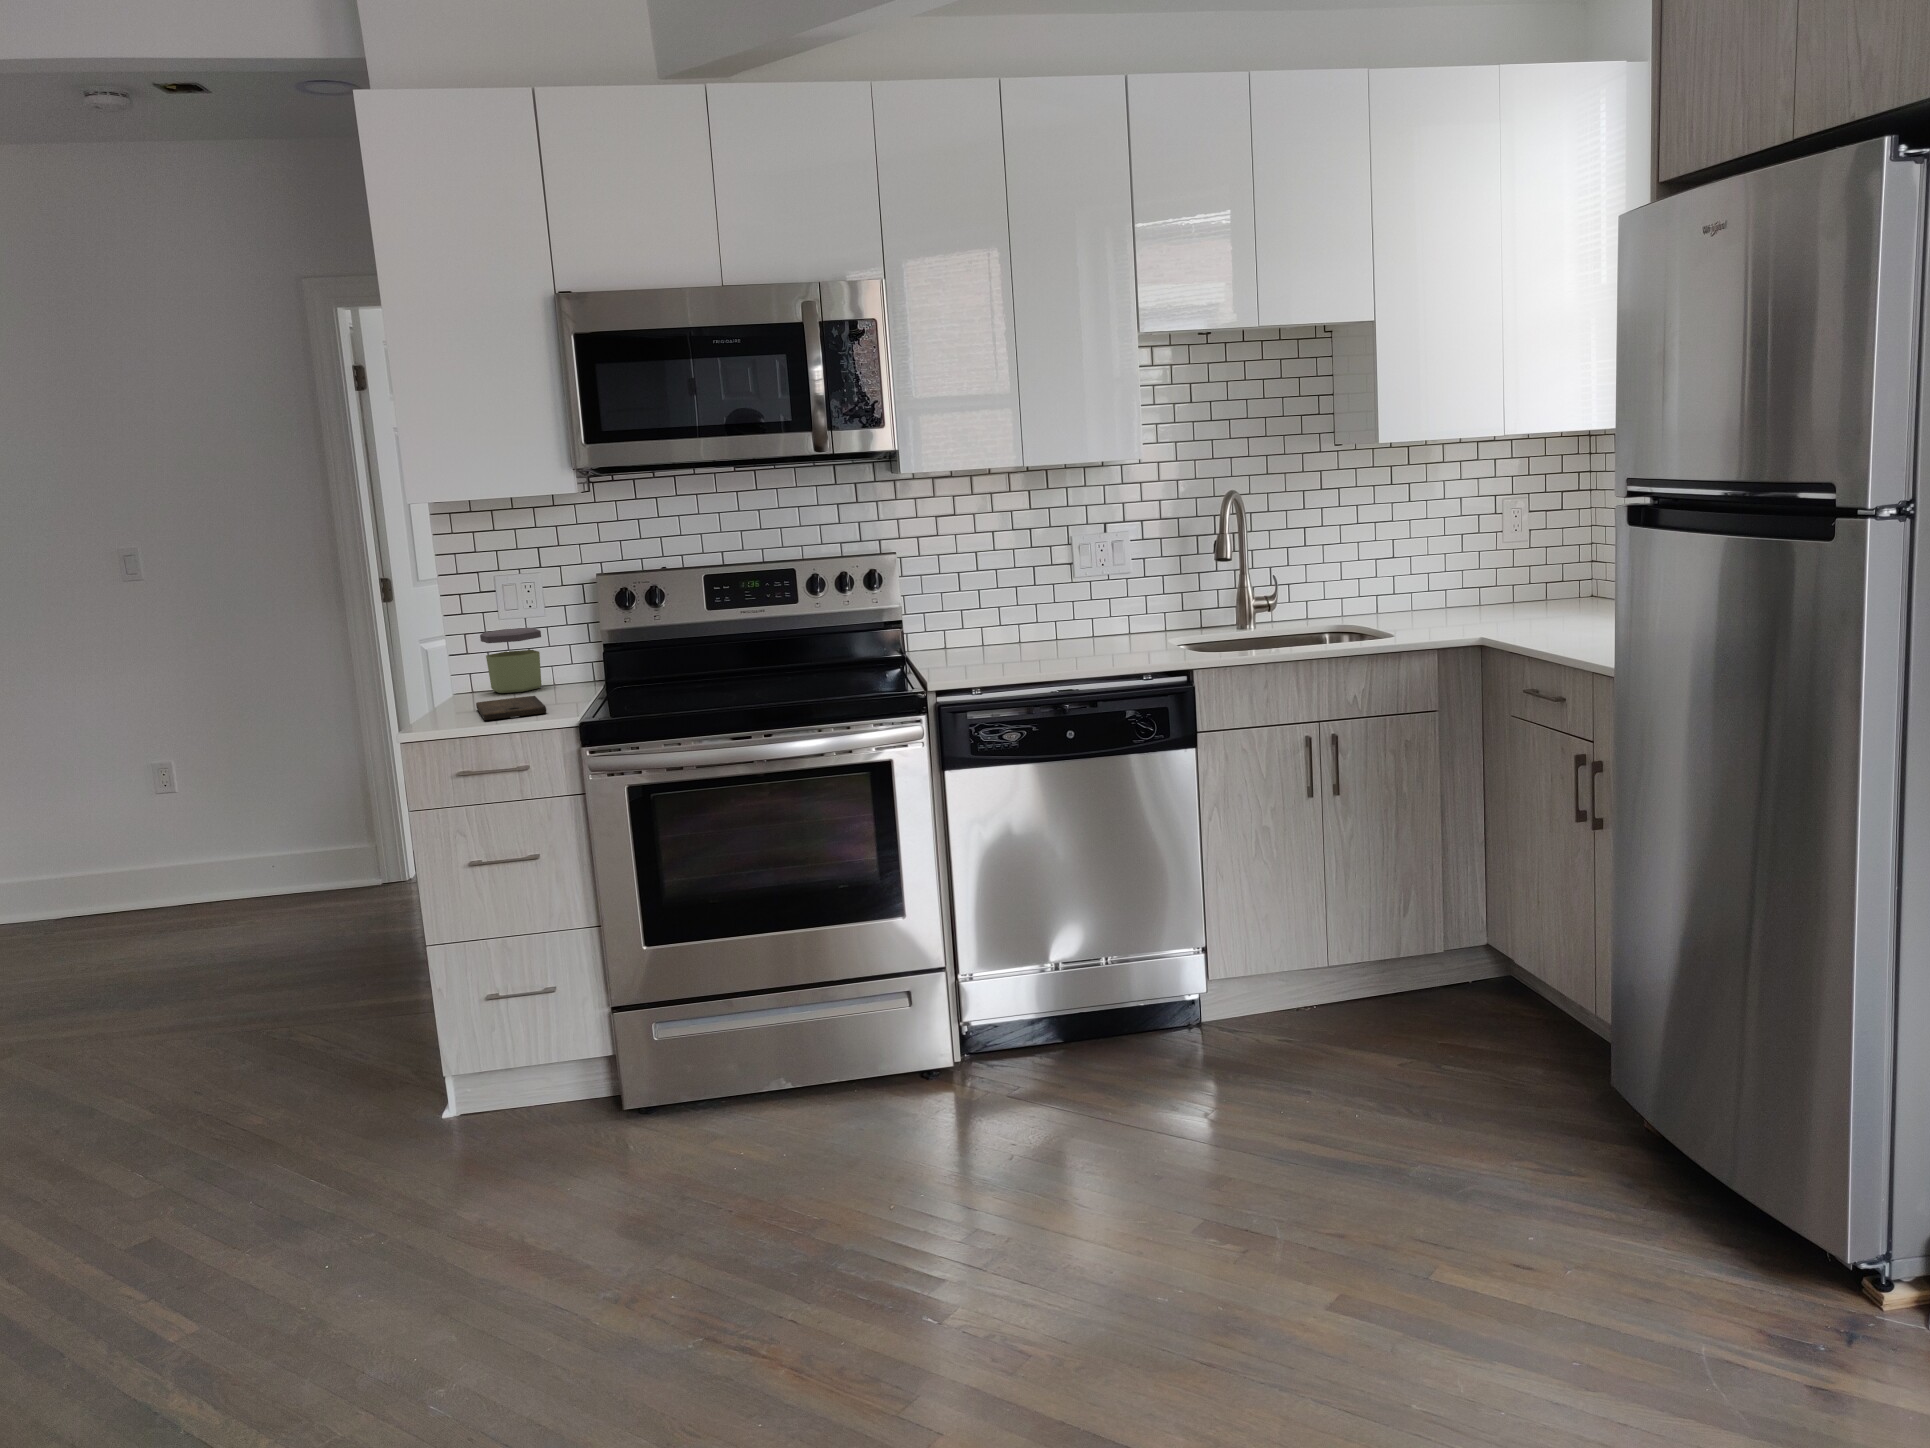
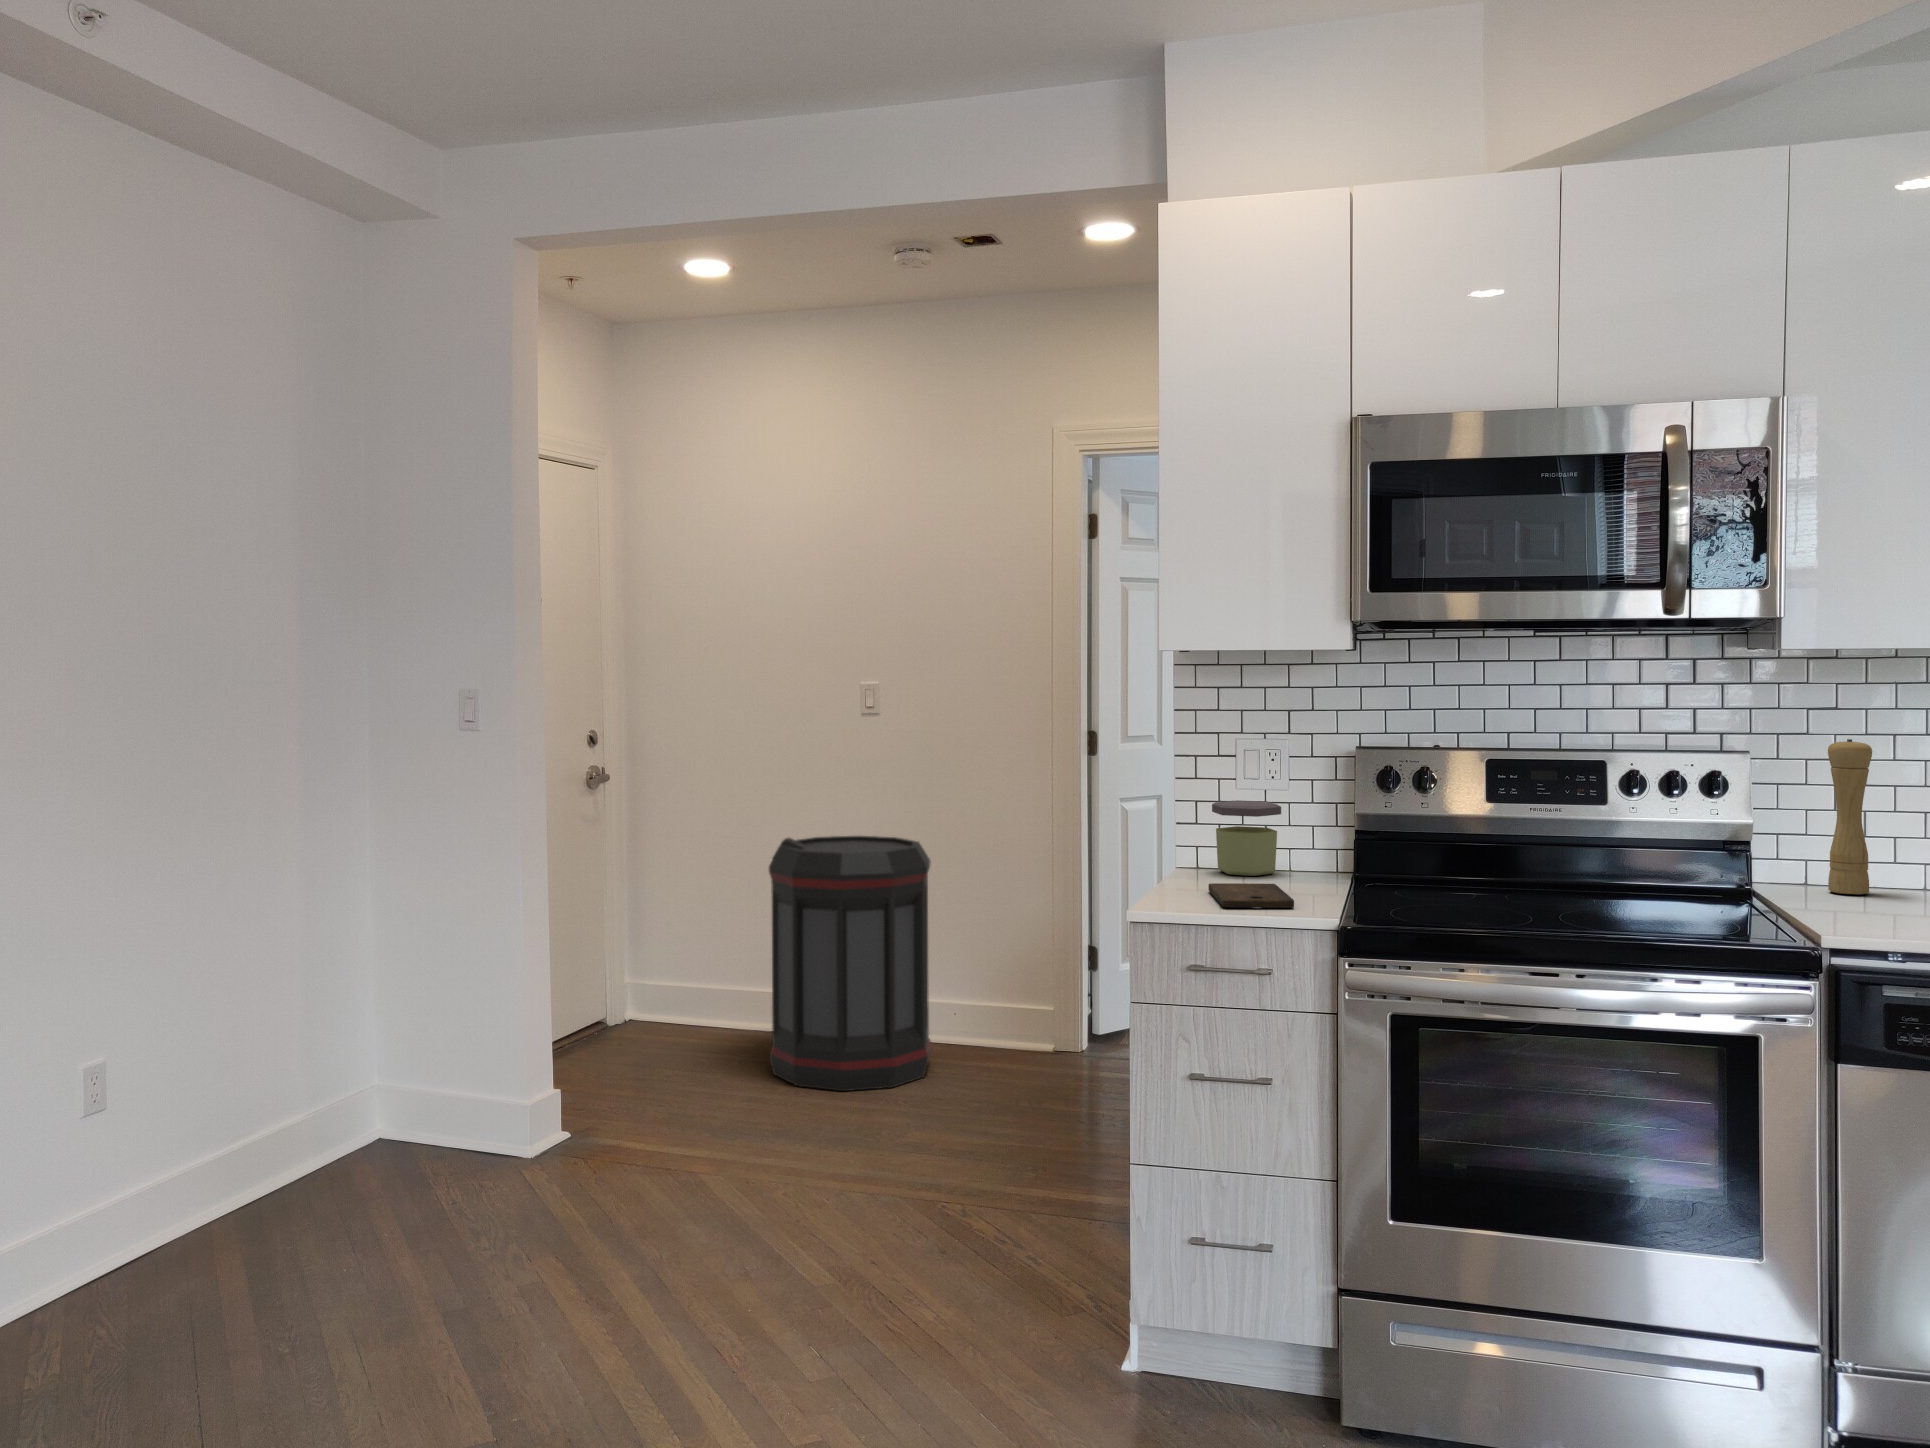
pepper mill: none [946,537,980,651] -> present [1828,739,1872,894]
trash can: none [53,701,263,952] -> present [769,836,931,1091]

